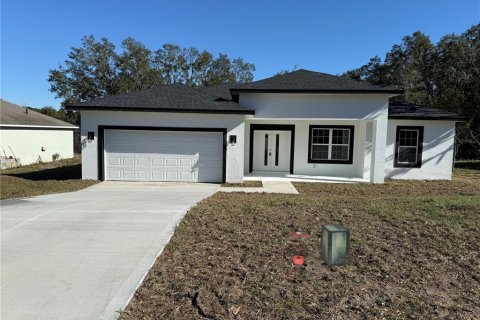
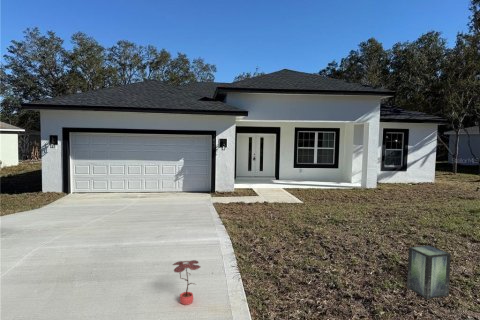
potted plant: present [288,232,311,265] -> present [173,260,200,305]

